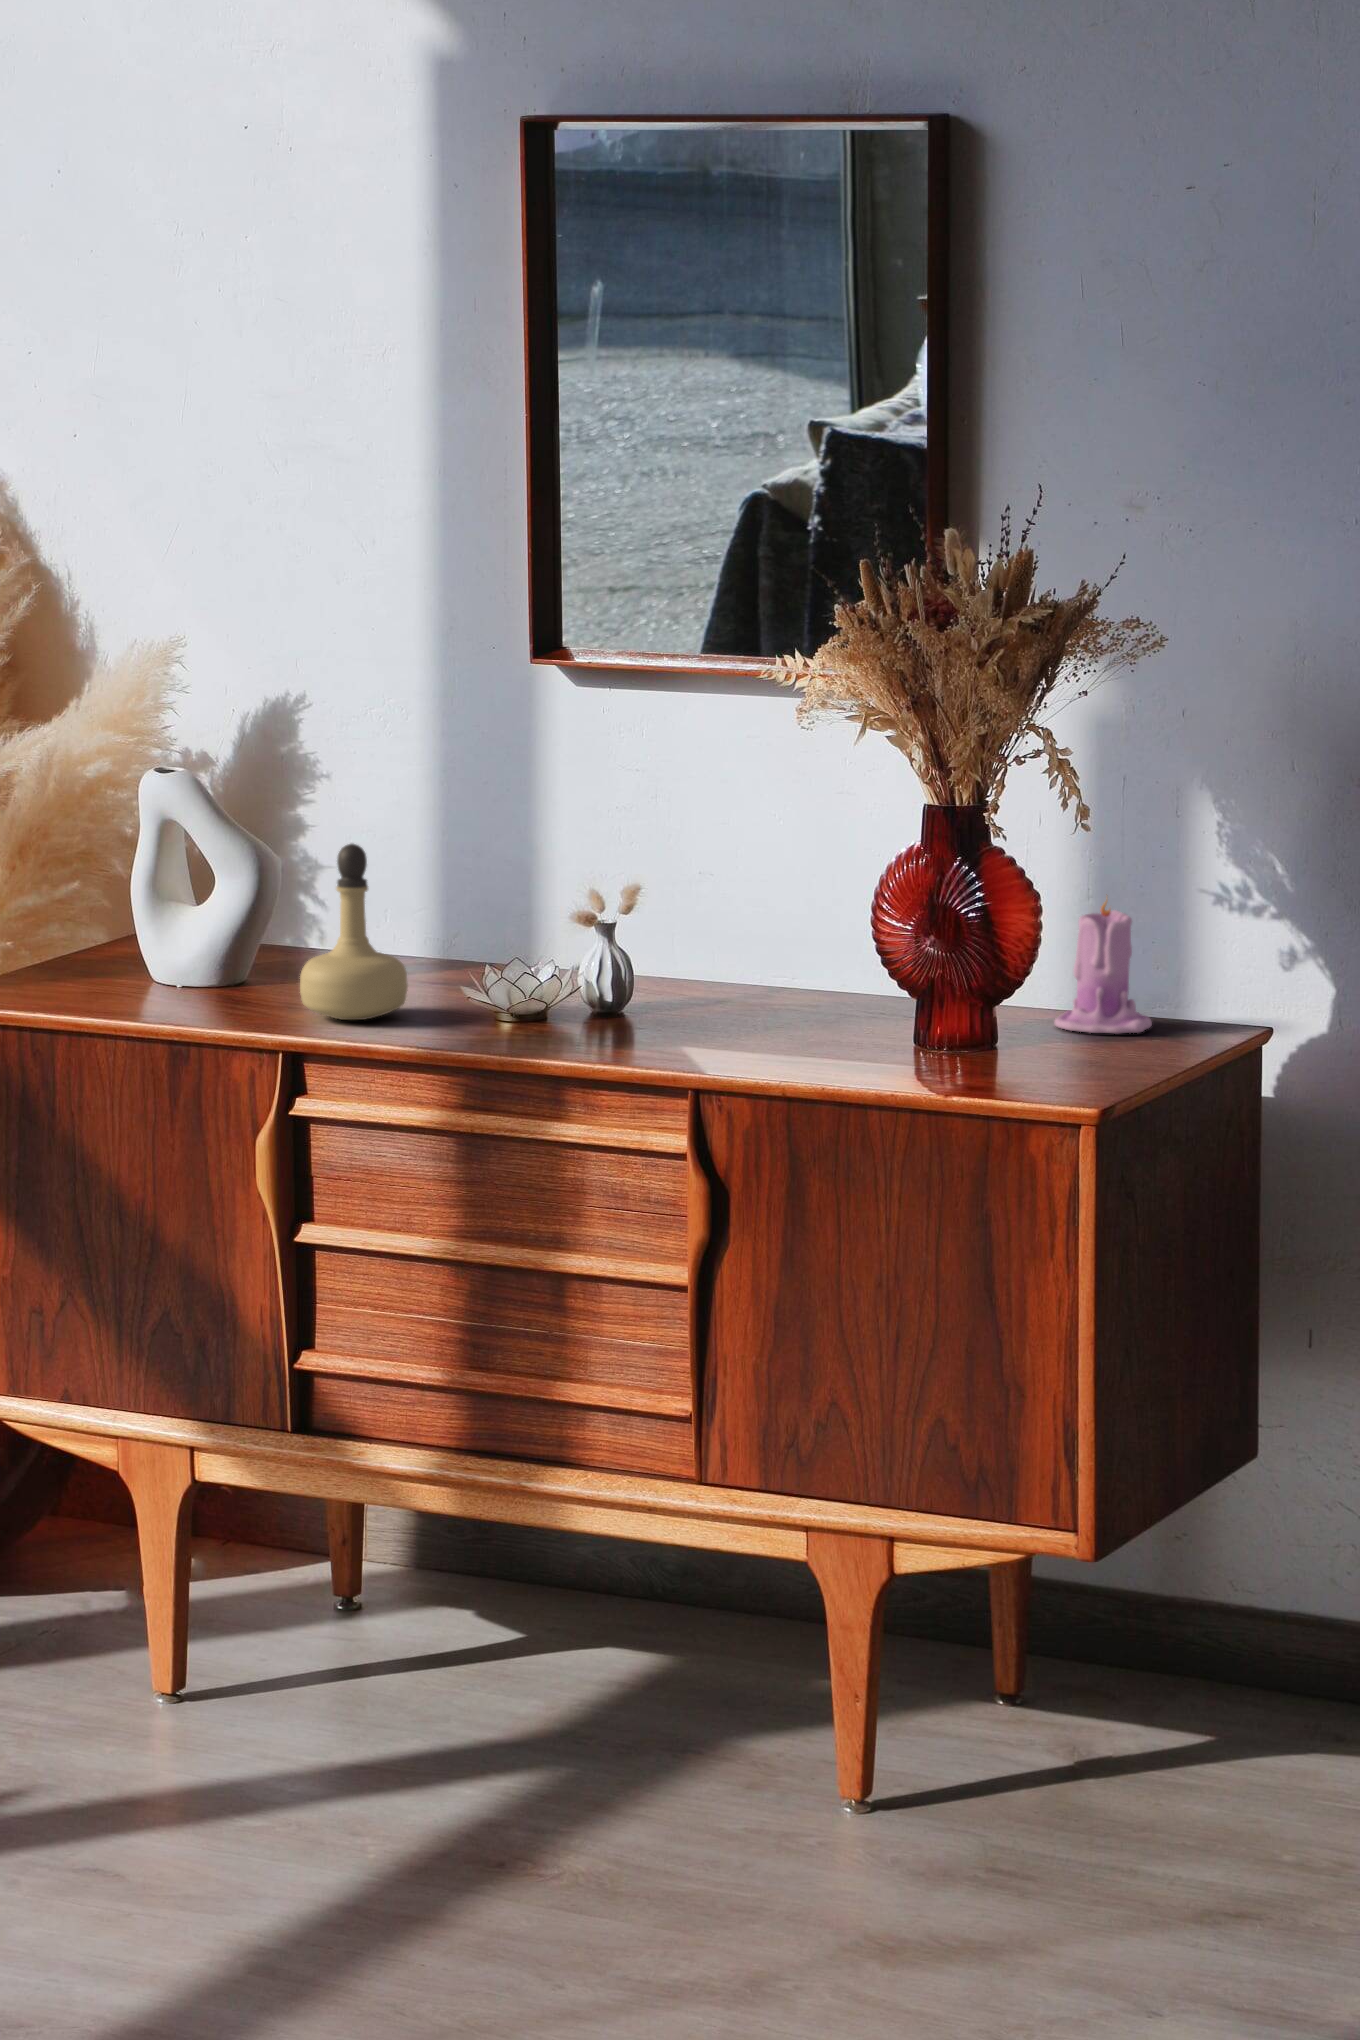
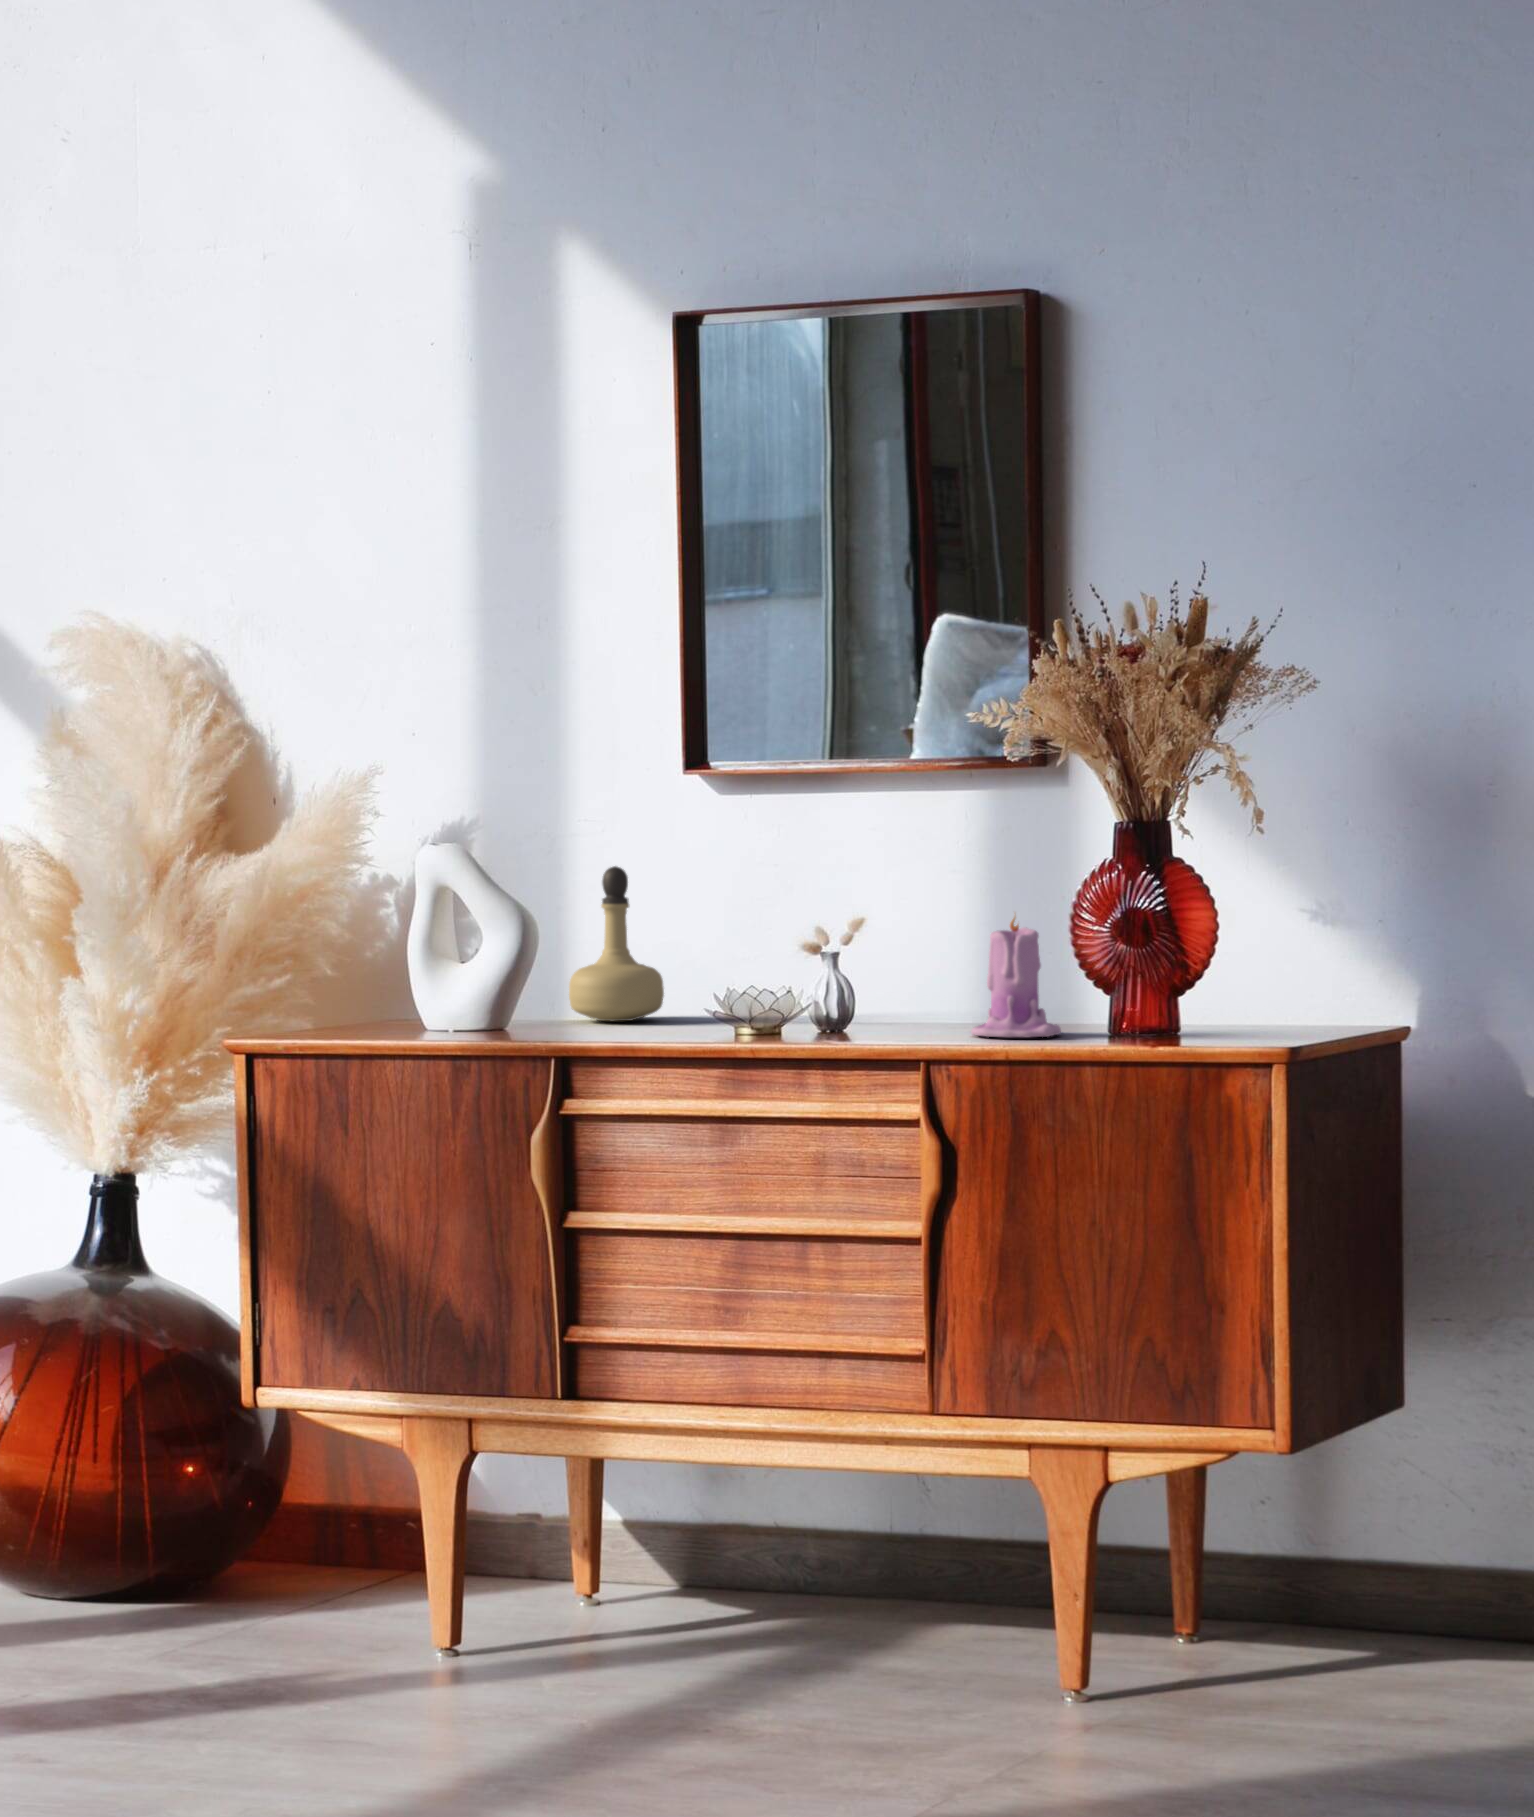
candle: present [1054,900,1152,1033] -> present [971,917,1061,1037]

